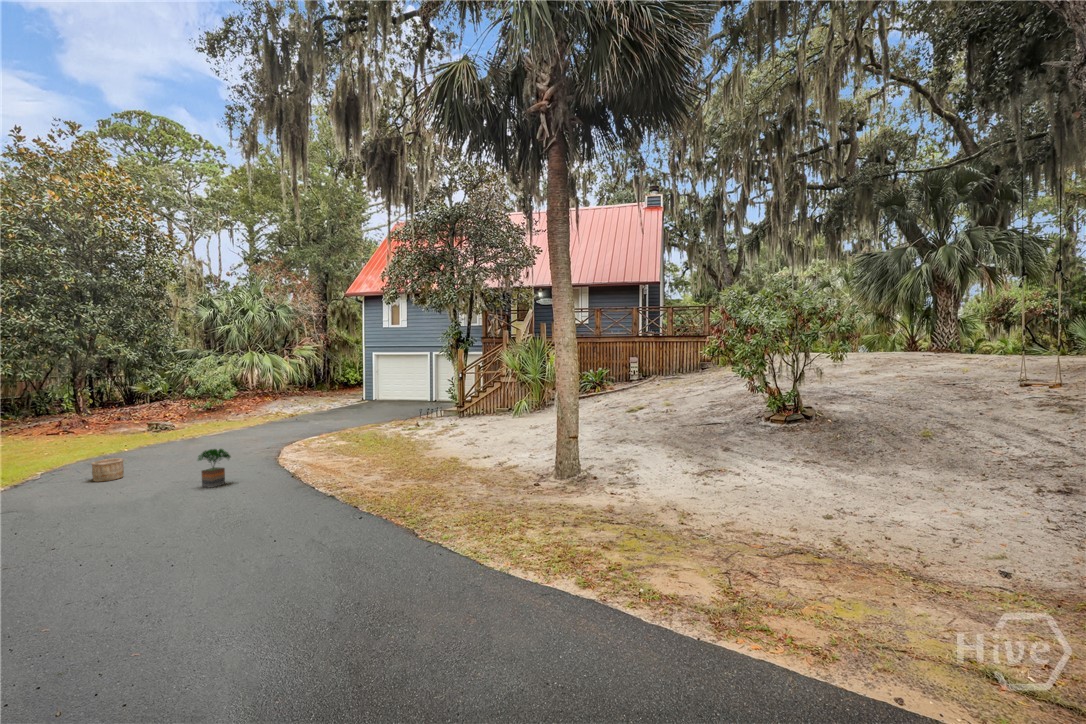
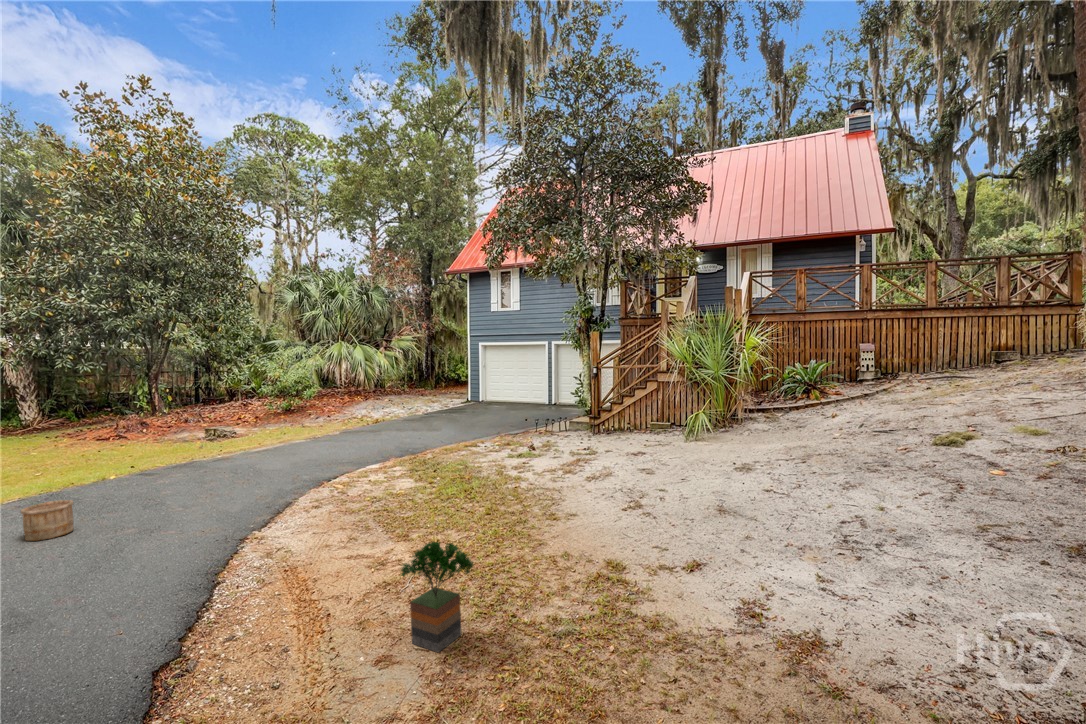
potted tree: present [198,449,231,488] -> present [401,541,474,652]

